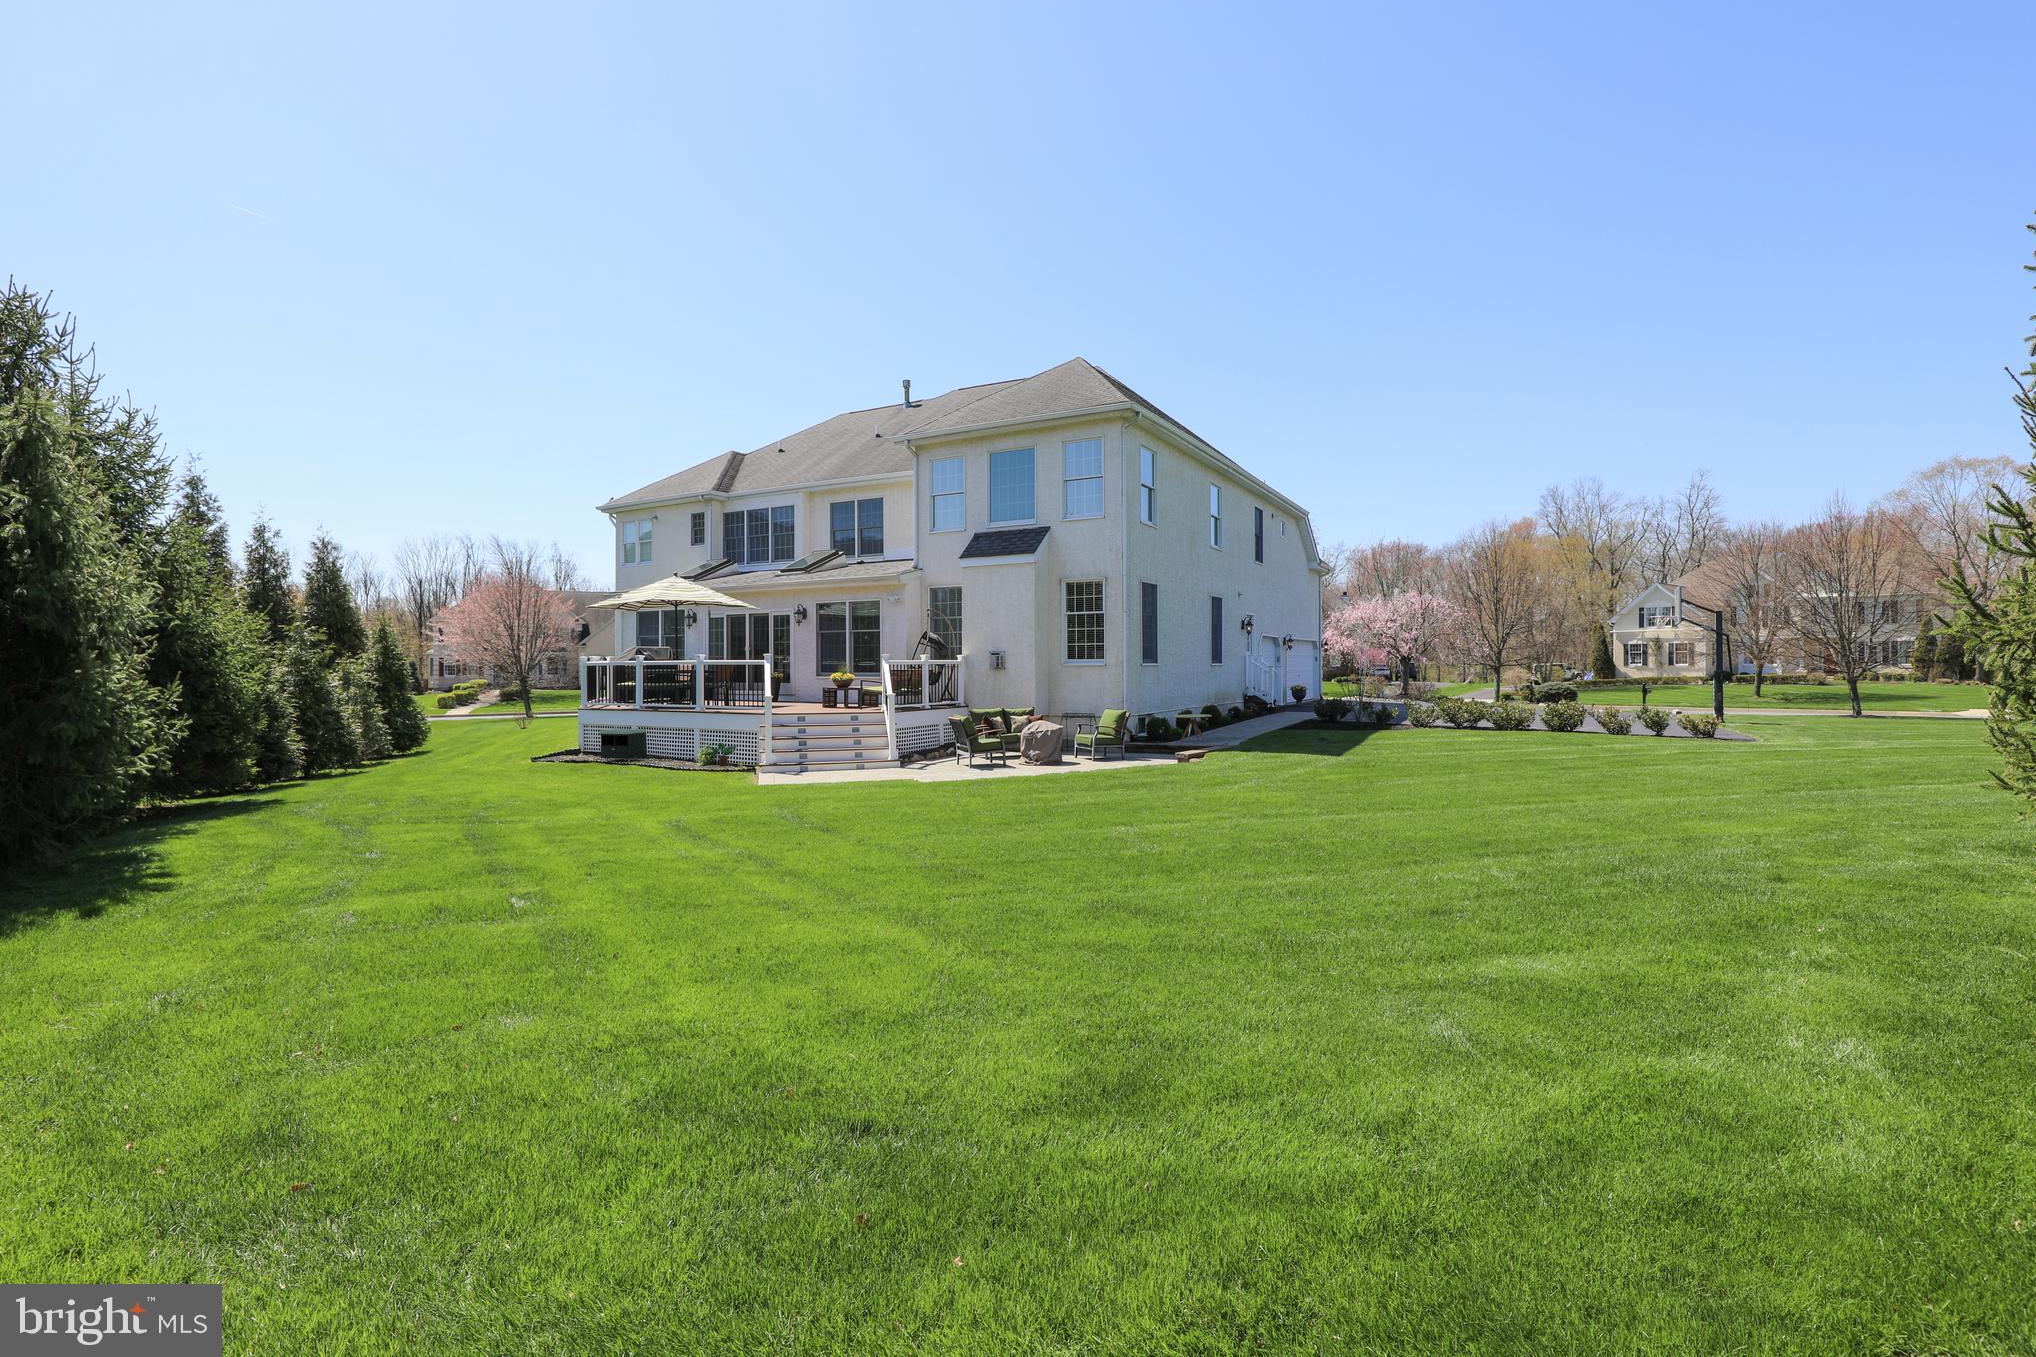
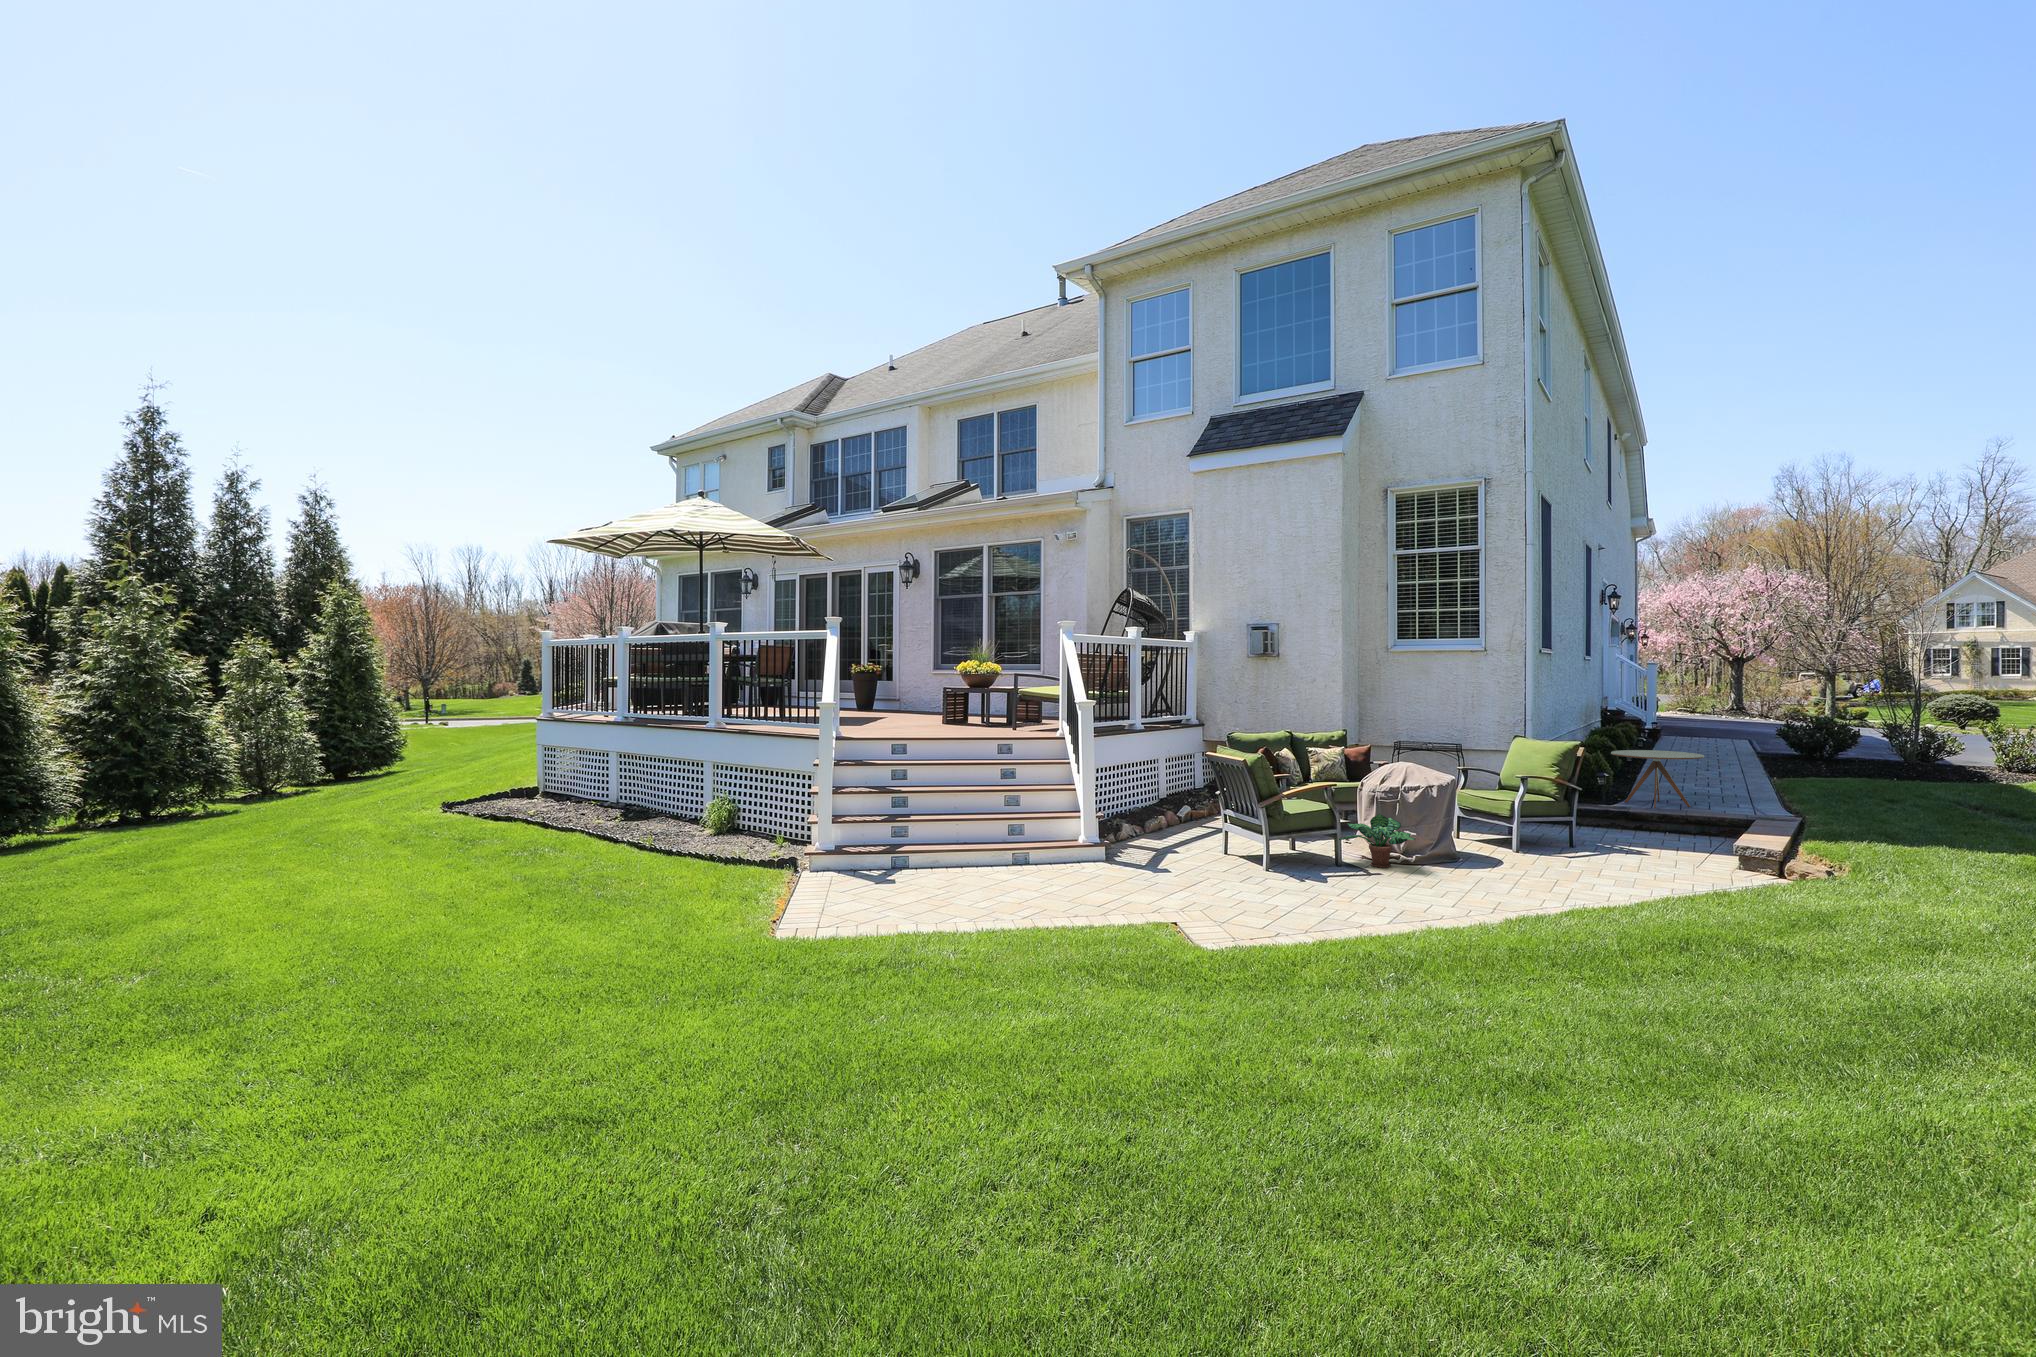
storage bench: present [599,729,647,762] -> none [543,754,626,817]
potted plant: present [703,743,736,766] -> present [1335,814,1415,868]

